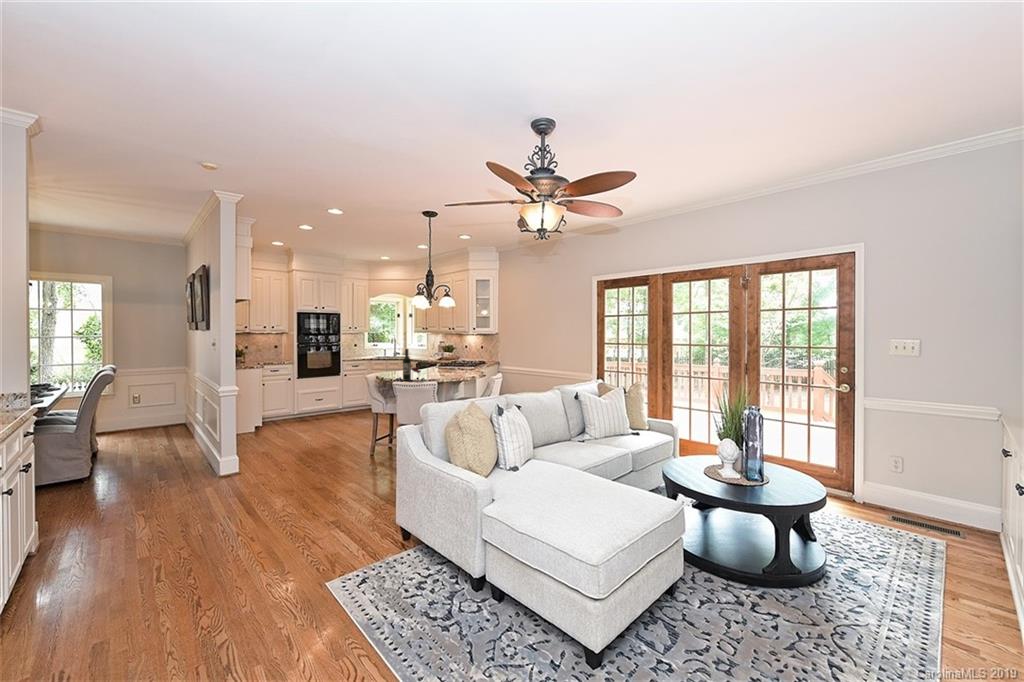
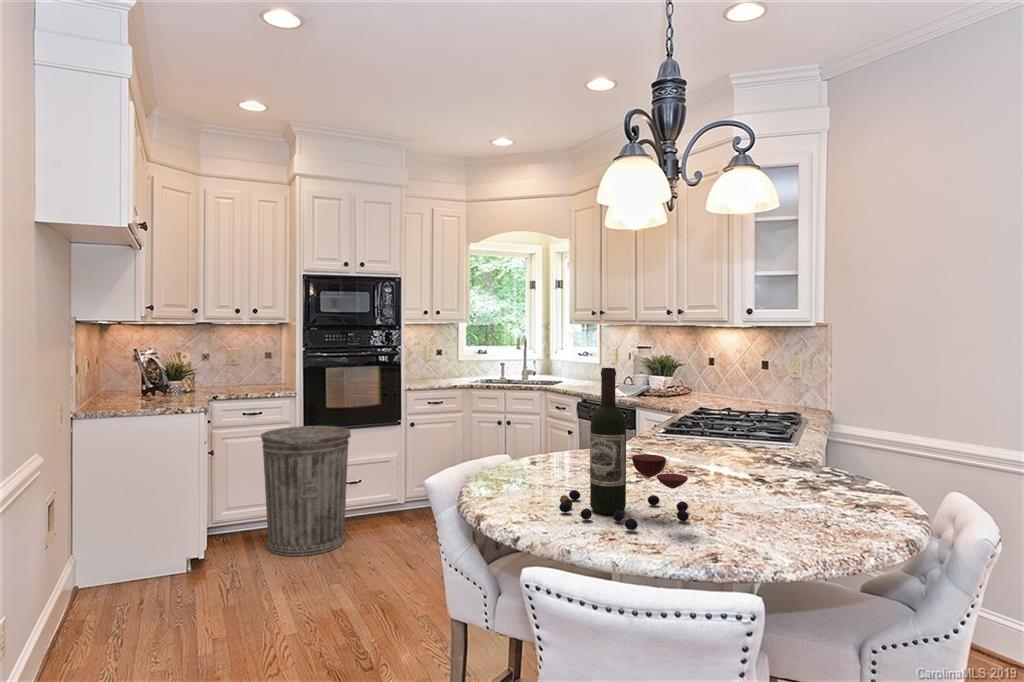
trash can: none [282,376,321,426] -> present [261,426,351,556]

